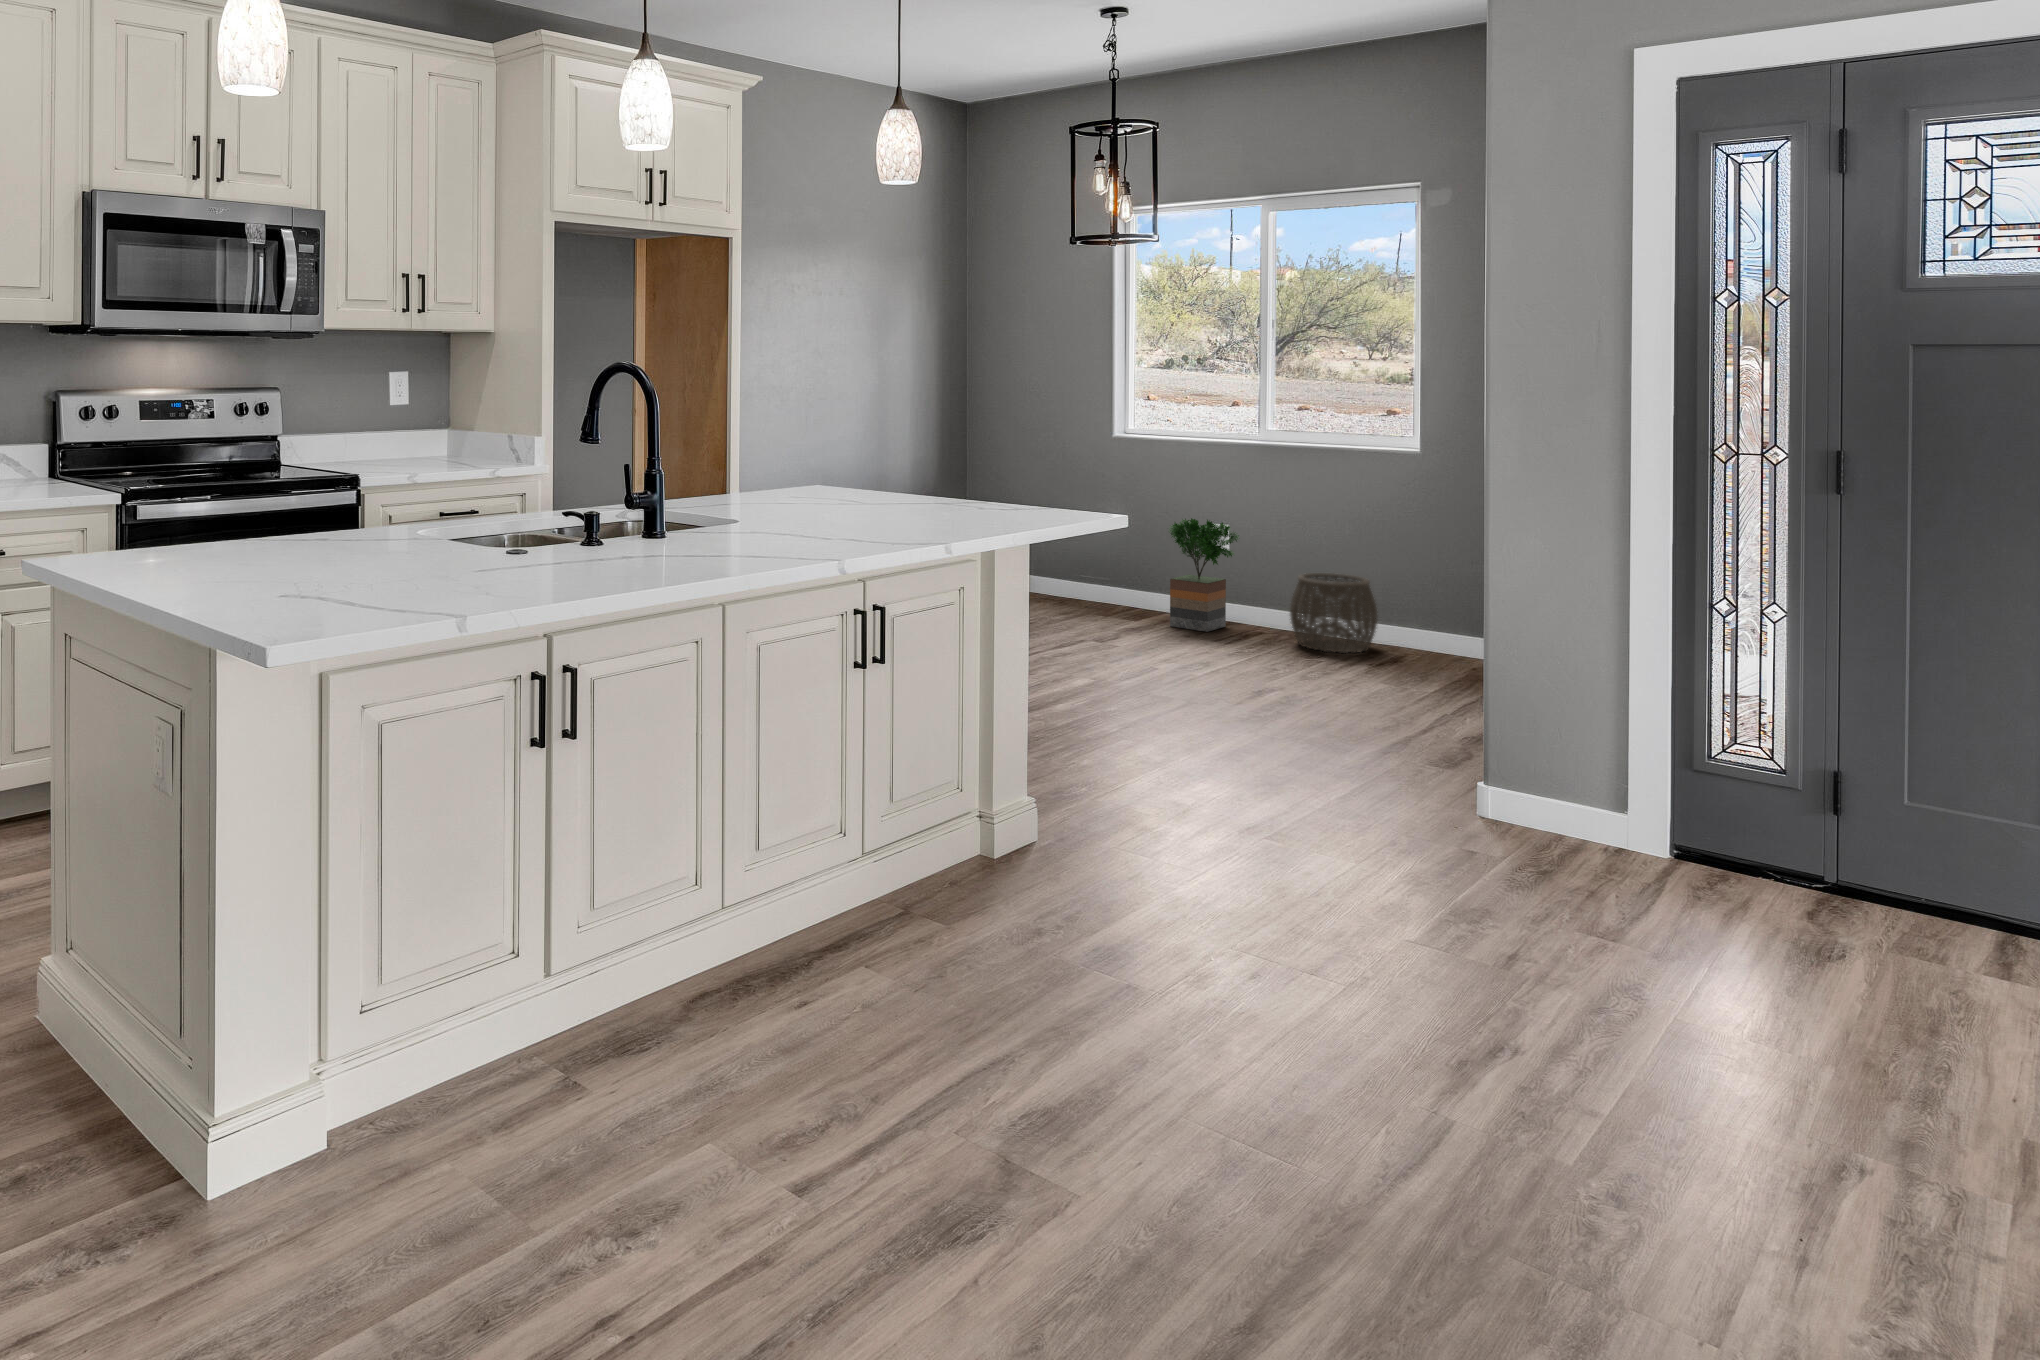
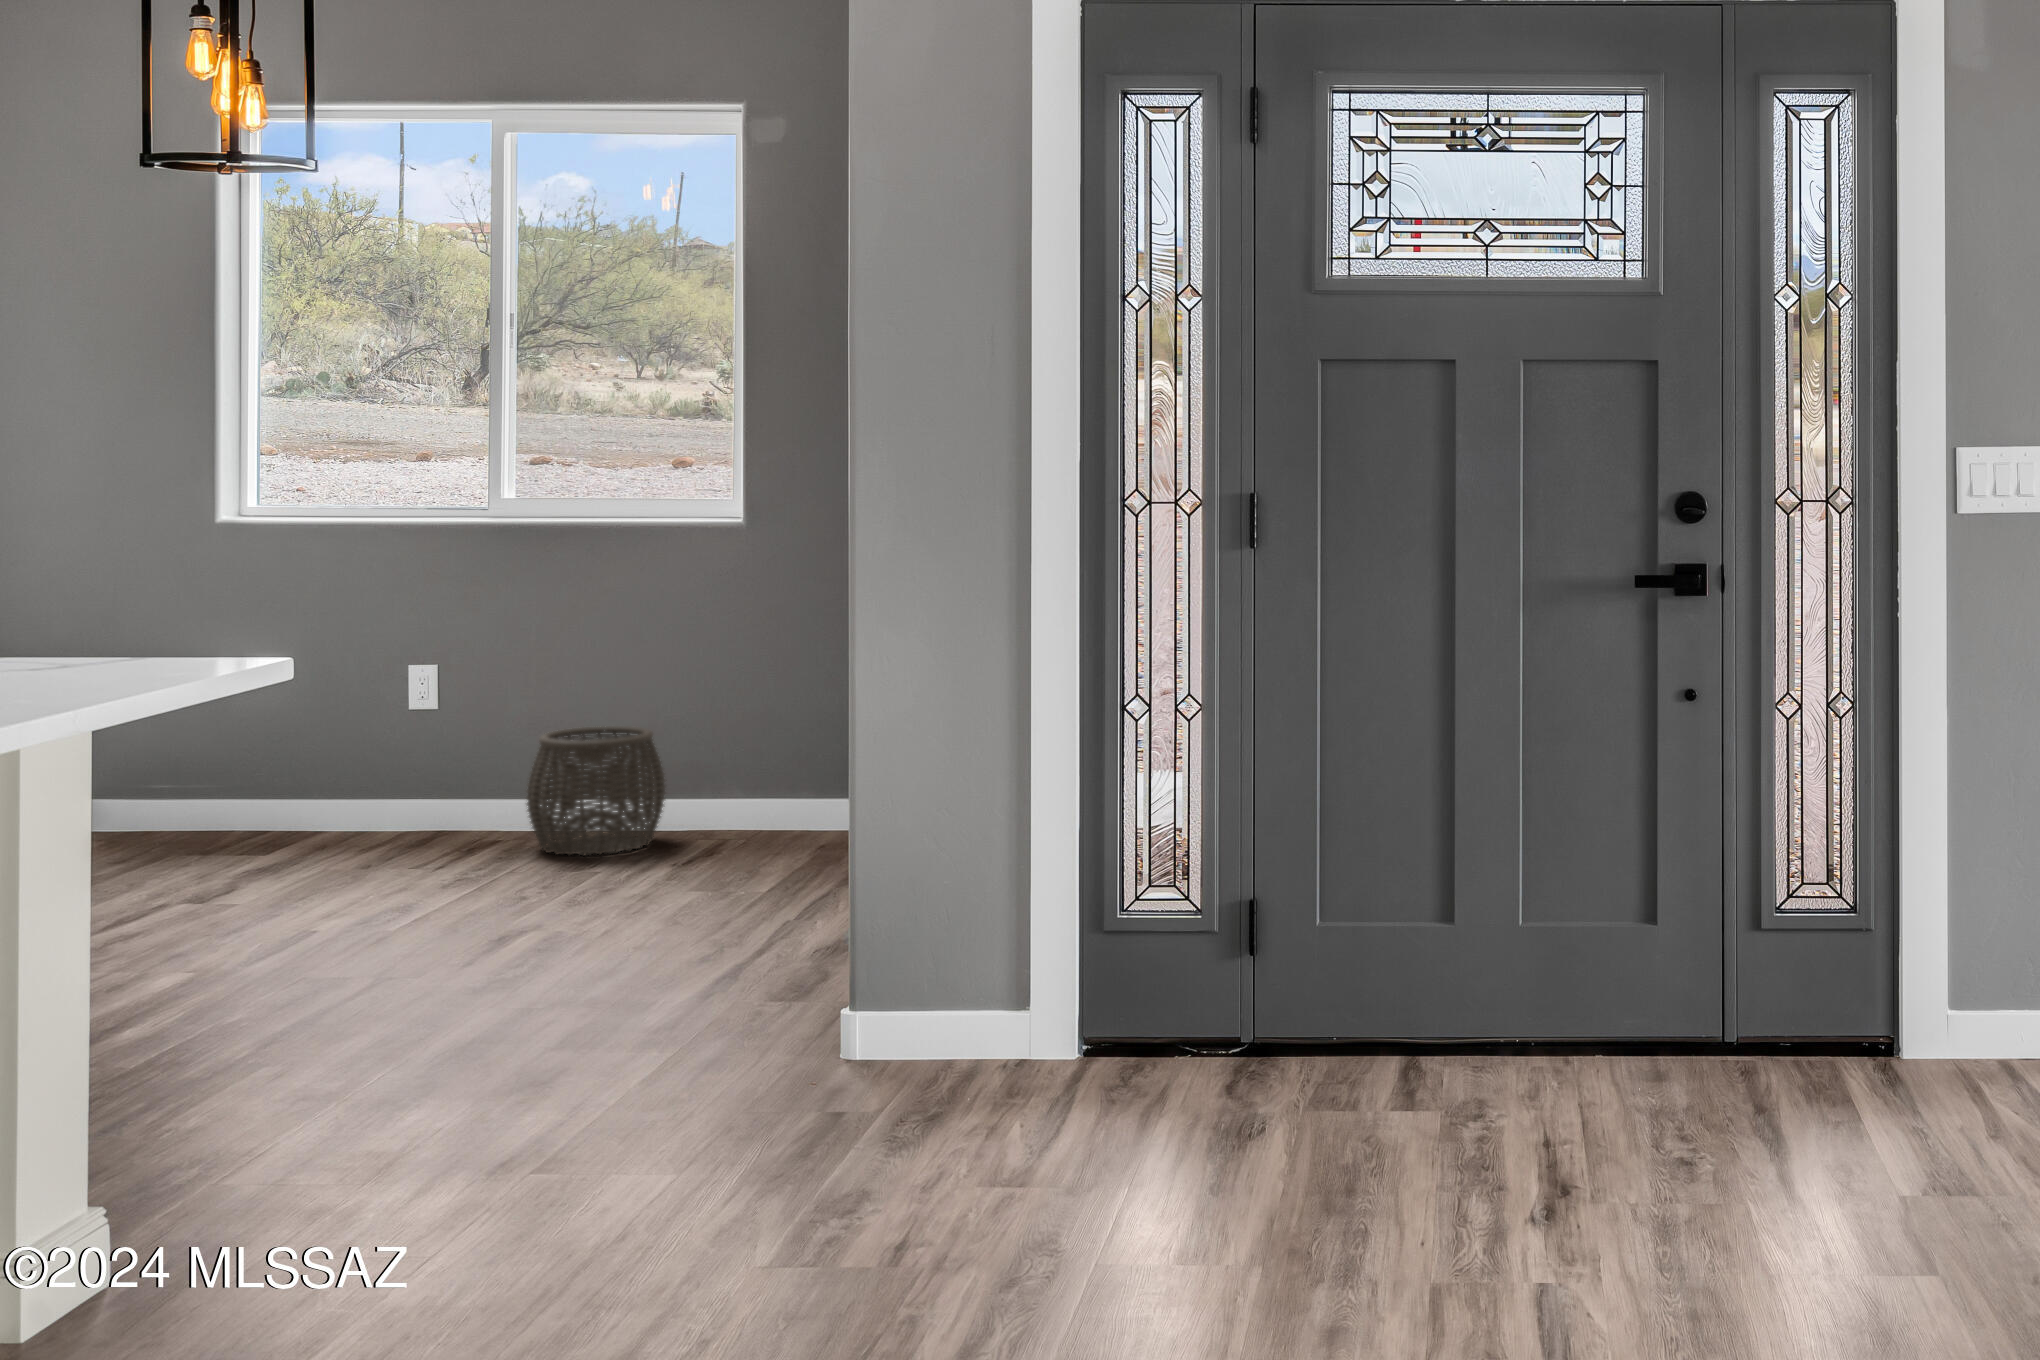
potted tree: present [1170,518,1239,632] -> none [307,657,441,852]

